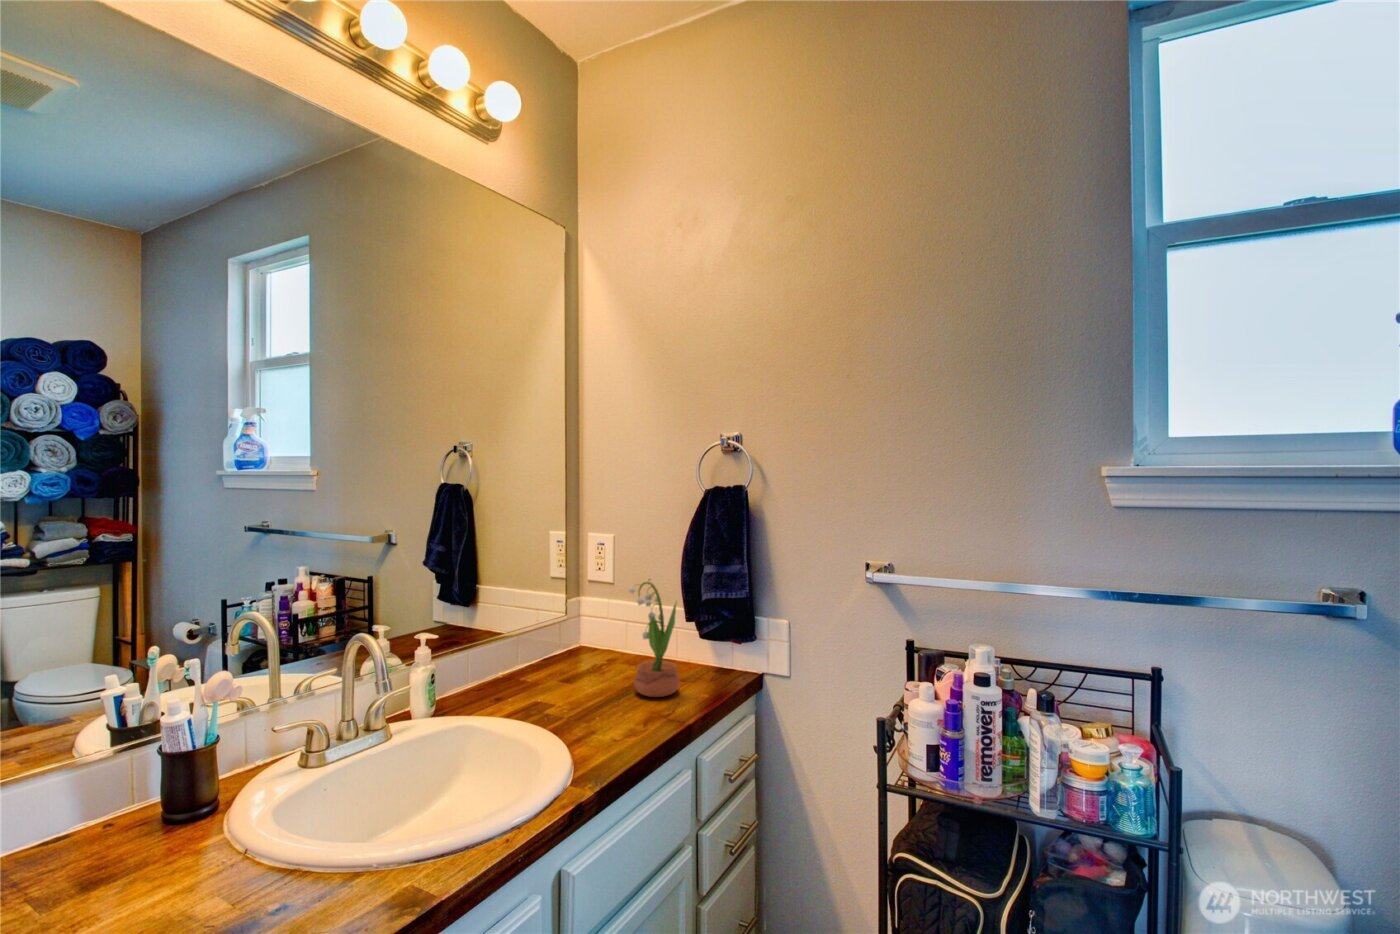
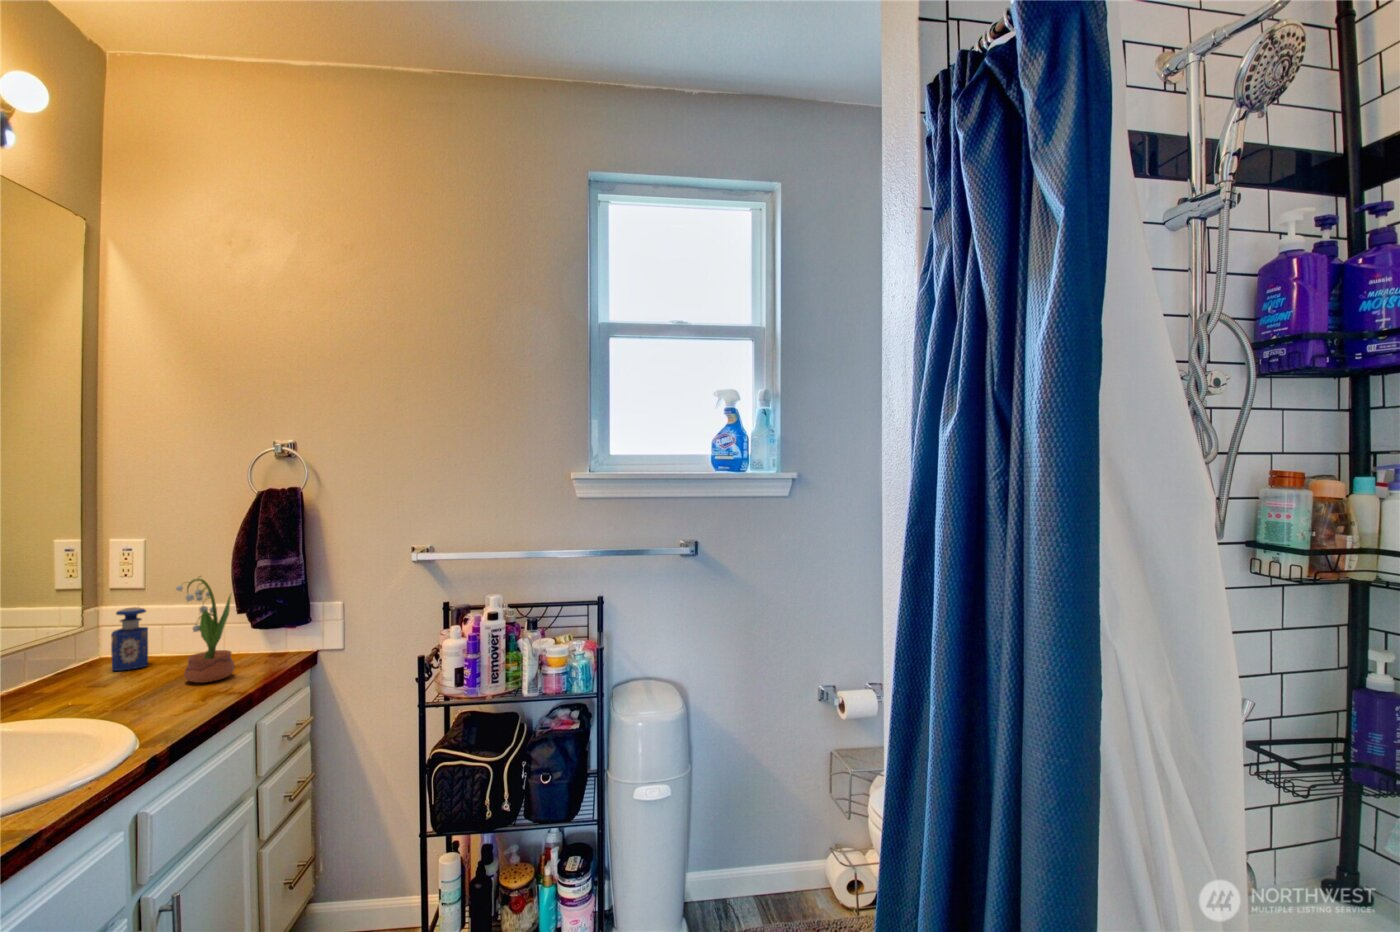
perfume bottle: none [585,602,614,664] -> present [111,607,148,671]

